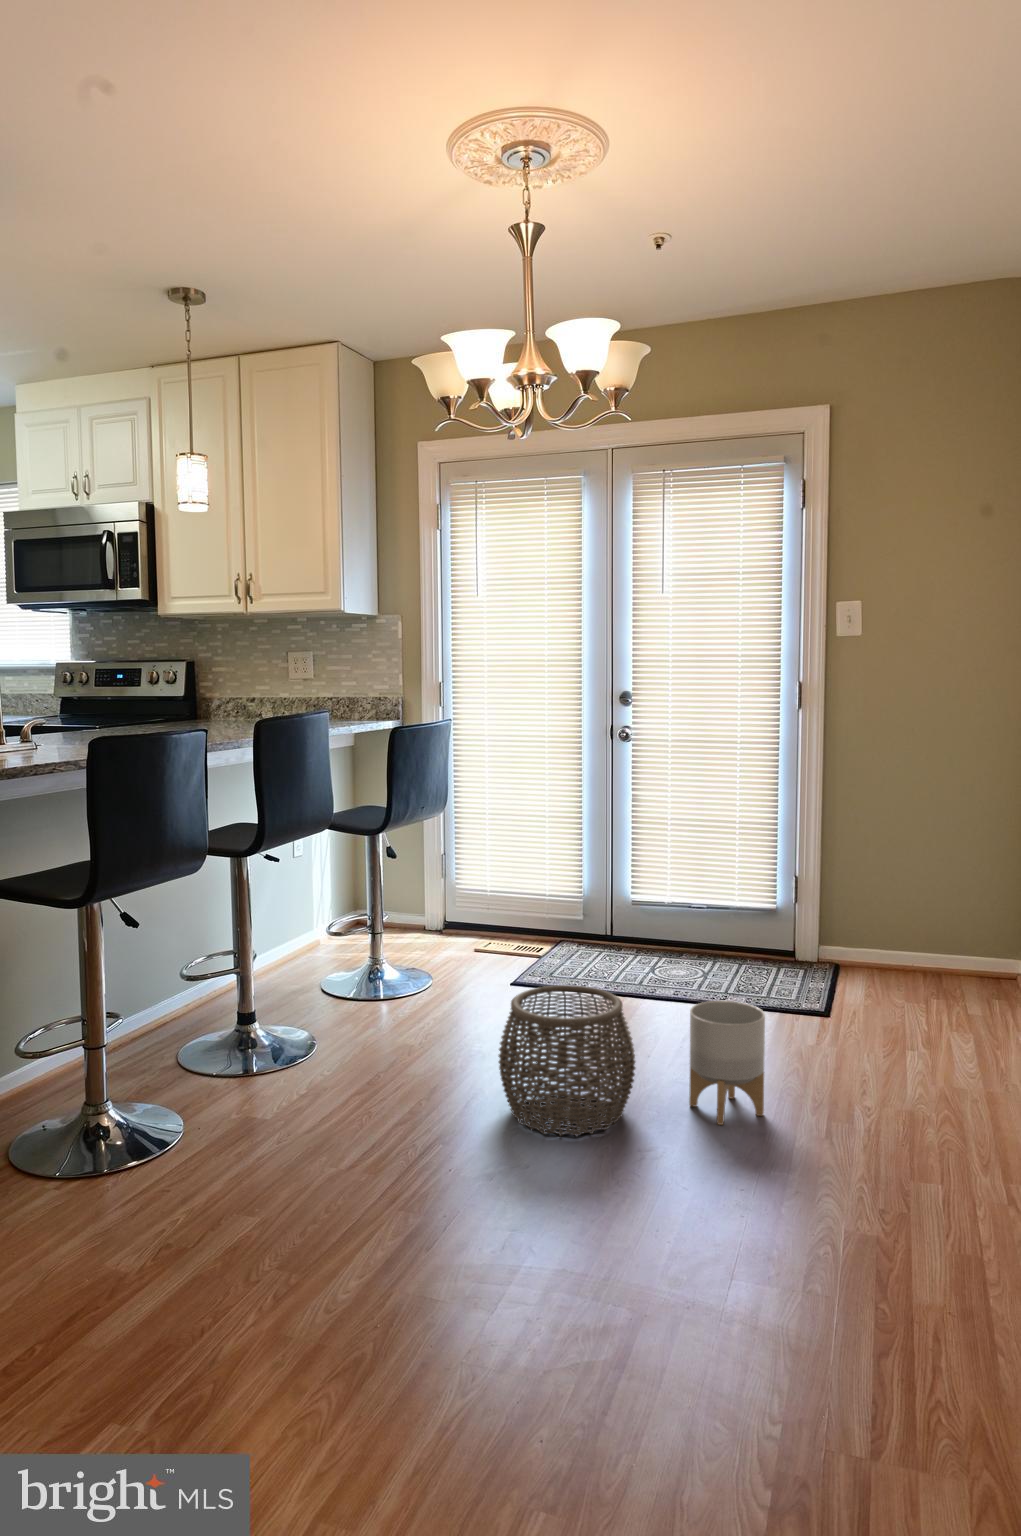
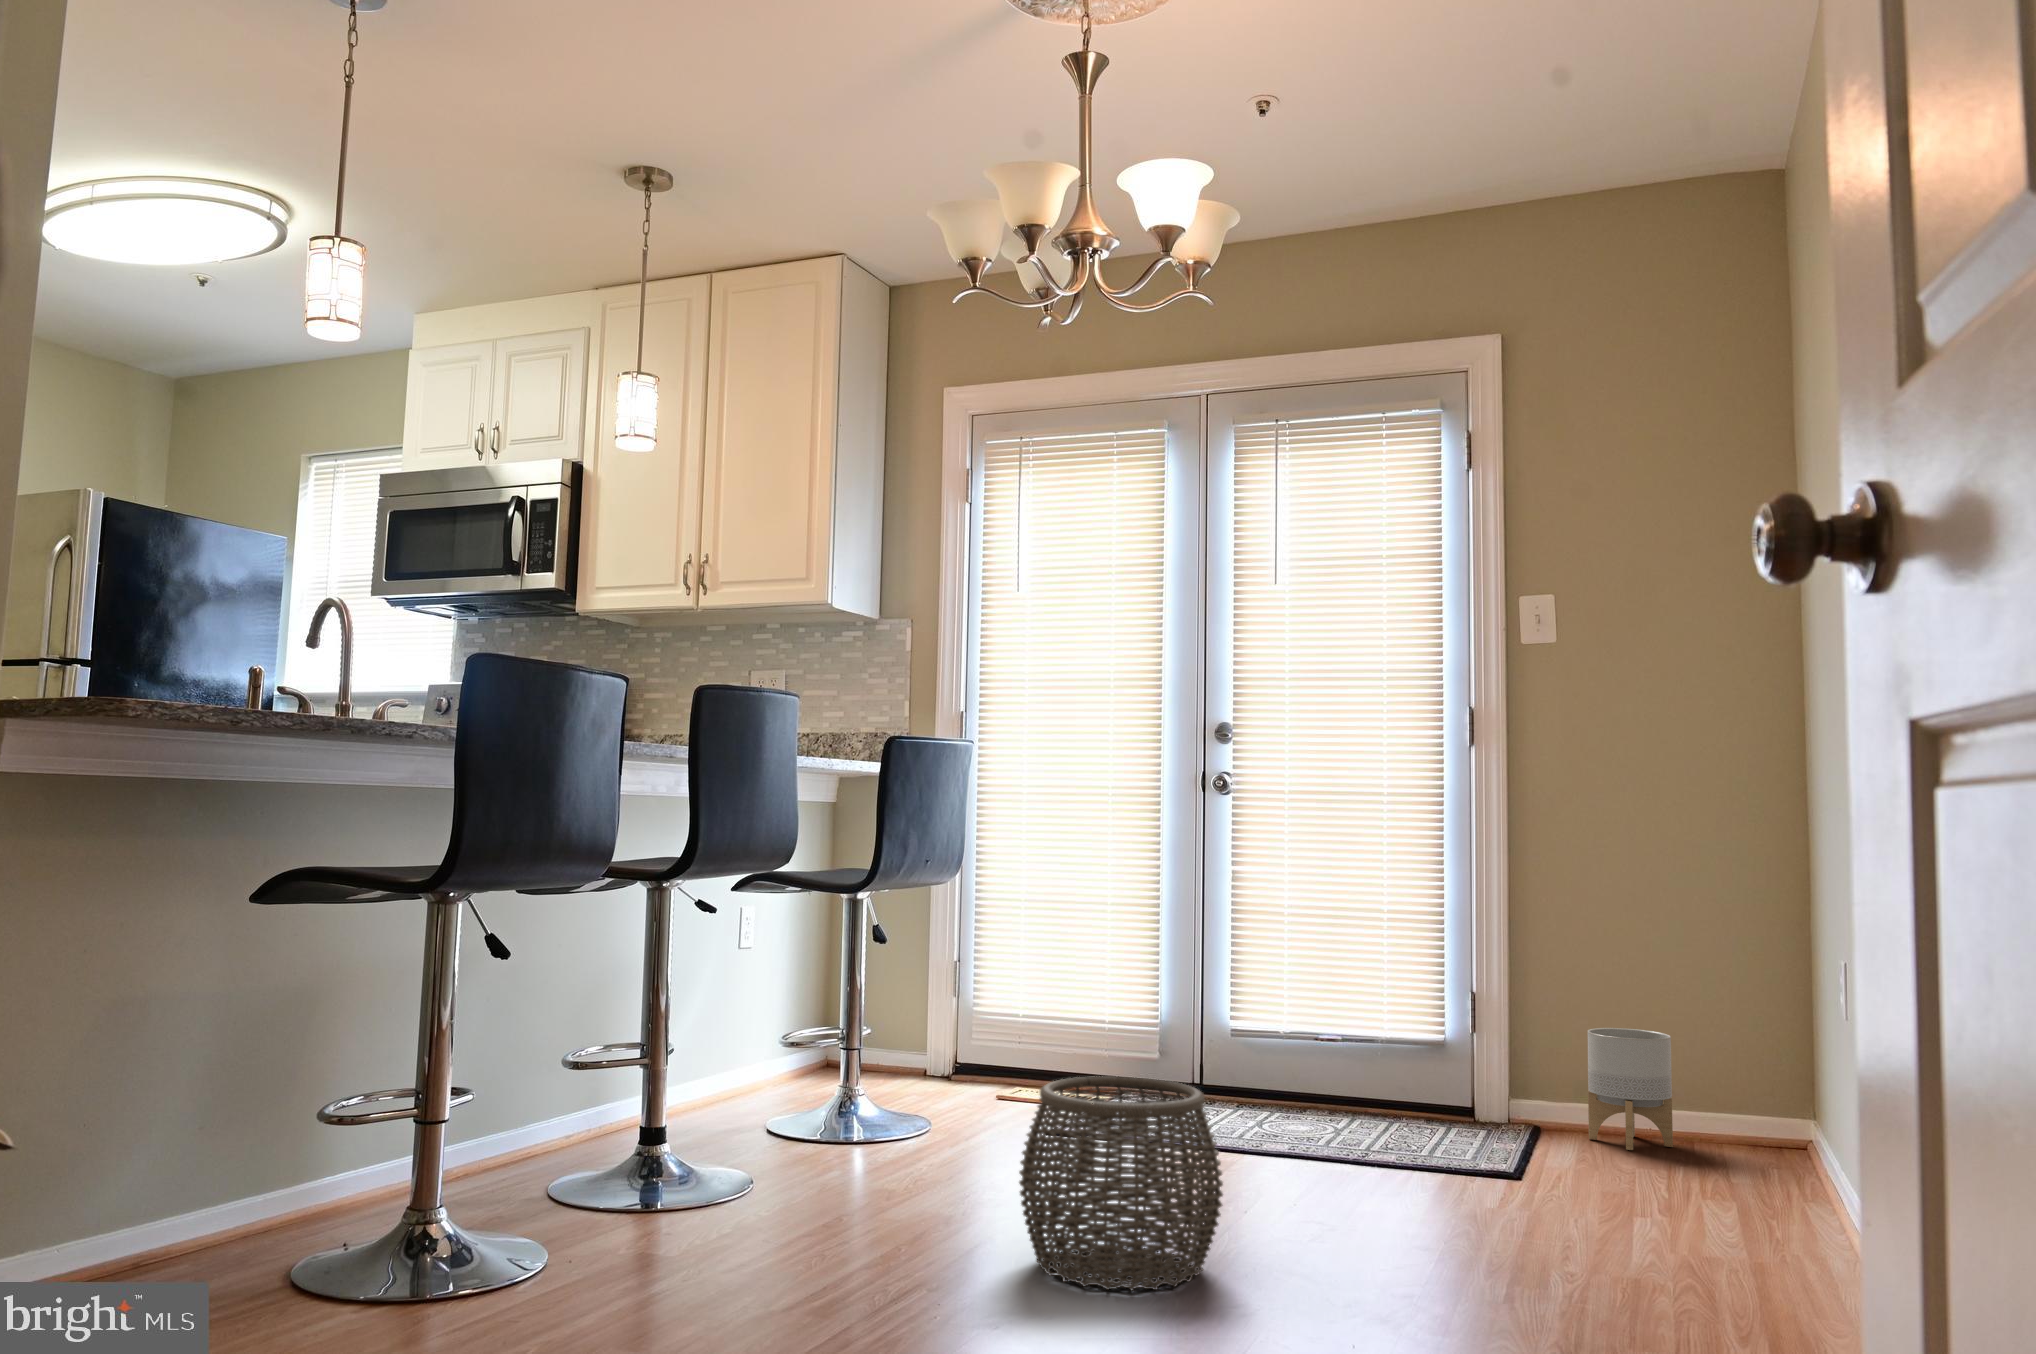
planter: present [689,1001,765,1125] -> present [1588,1028,1673,1150]

